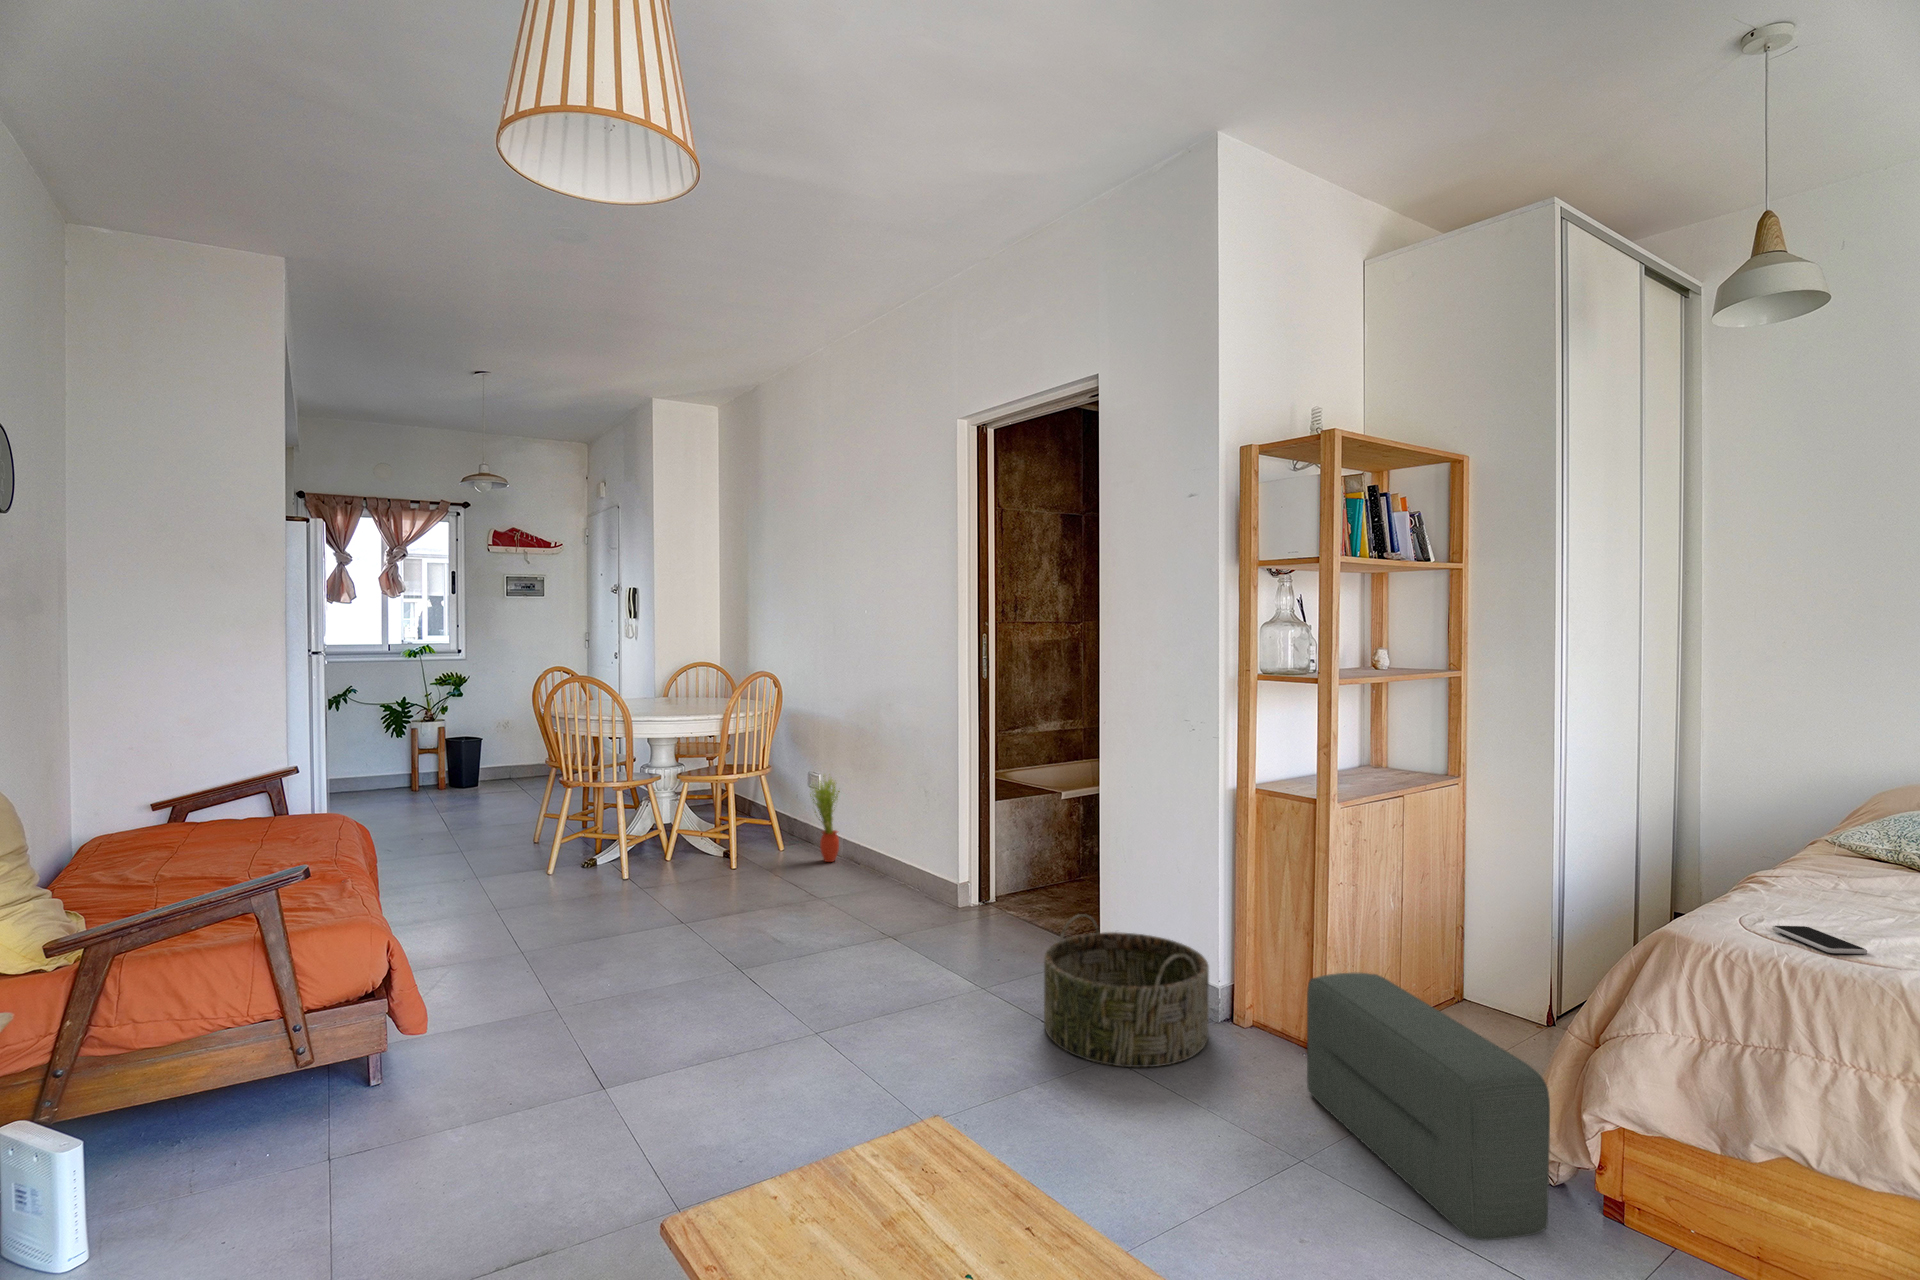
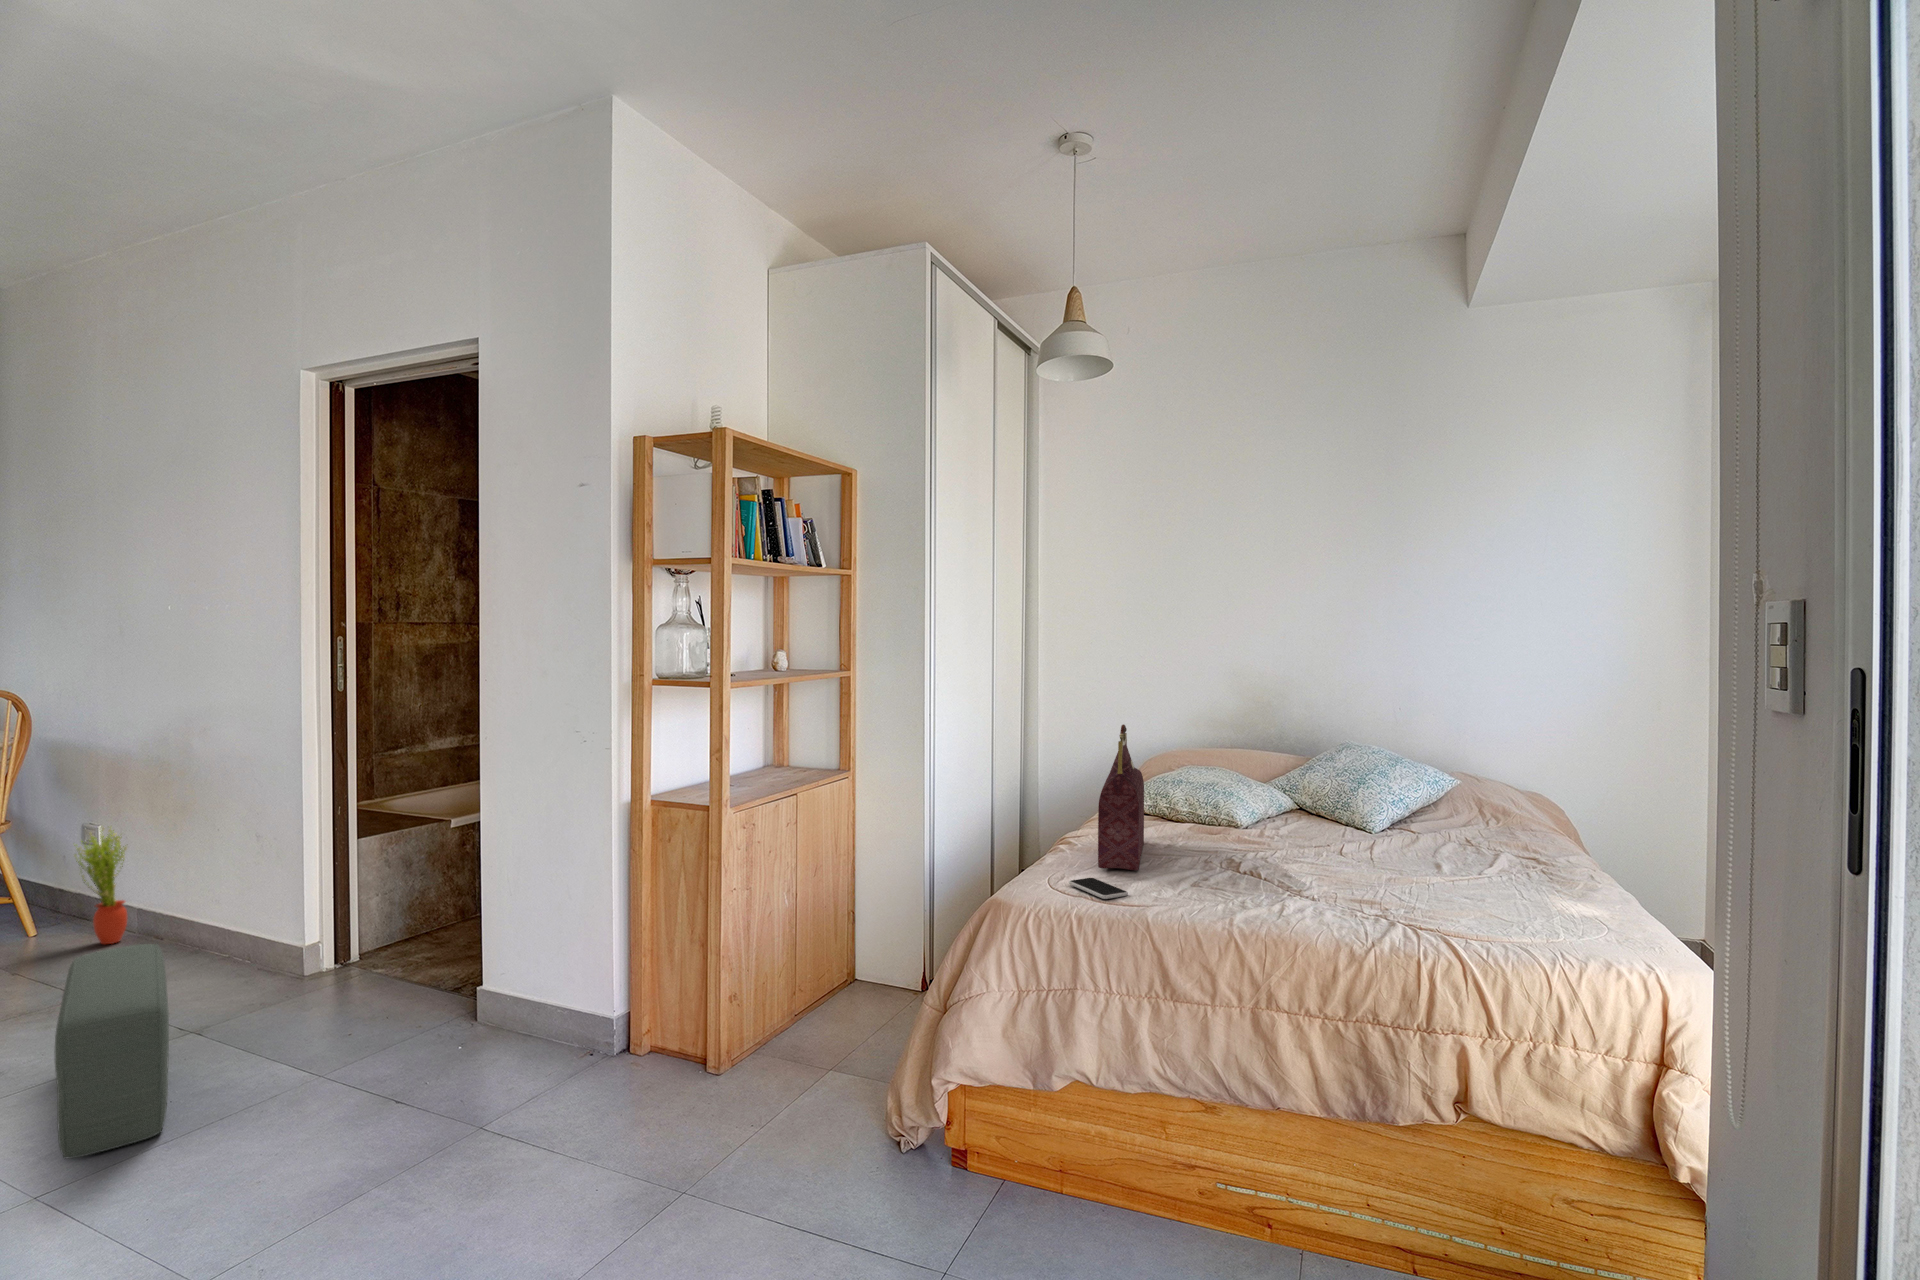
handbag: none [1815,746,1887,927] -> present [1098,724,1144,870]
basket: present [1044,914,1209,1067] -> none [391,965,599,1143]
pouf: present [1307,973,1550,1240] -> present [55,944,169,1159]

